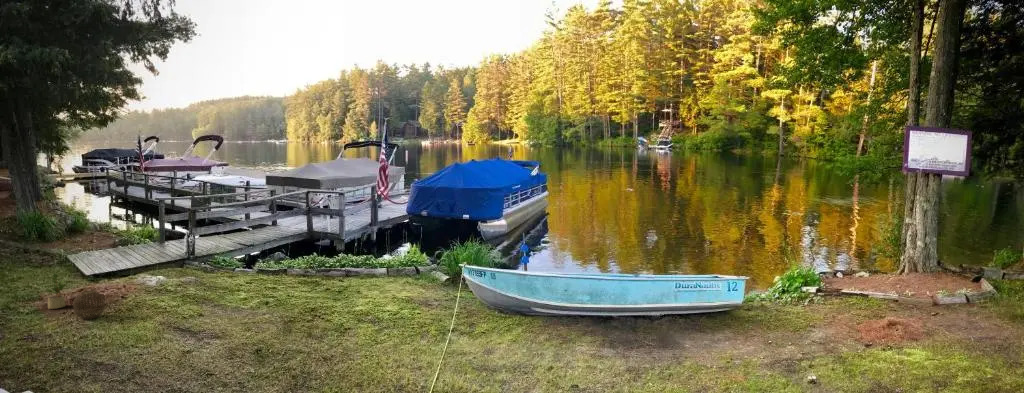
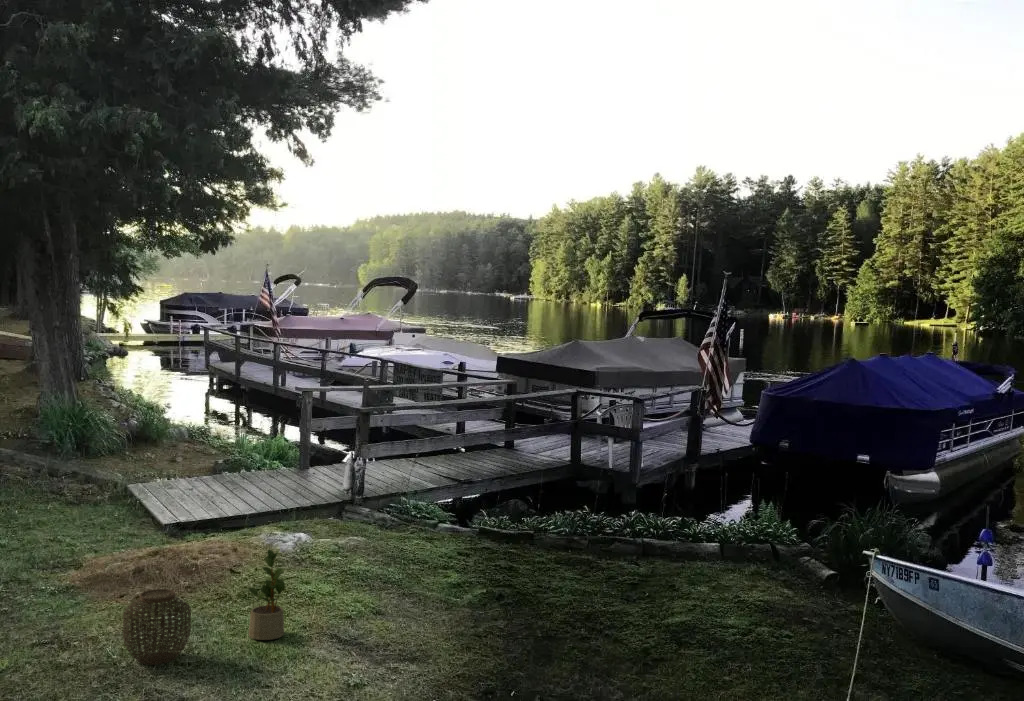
potted plant: present [47,273,65,309] -> present [249,550,287,640]

